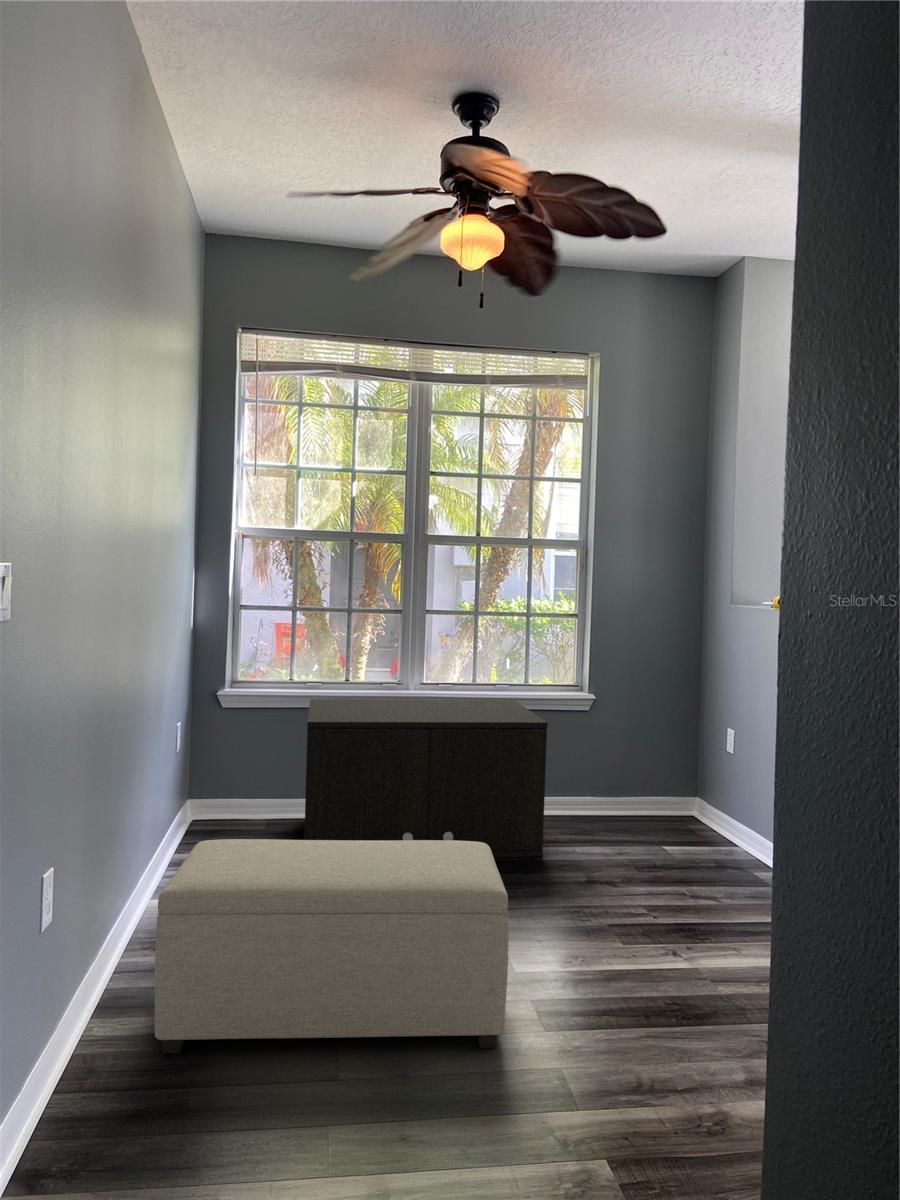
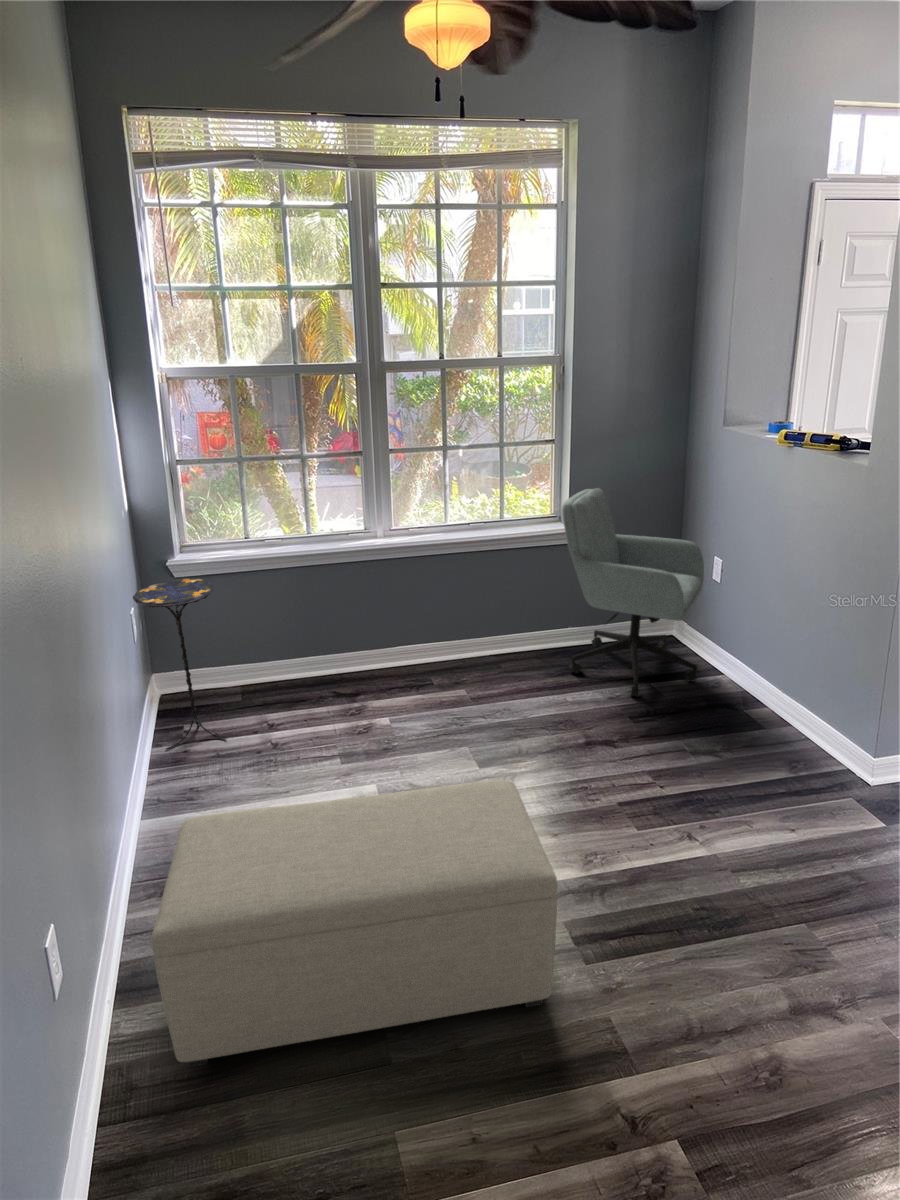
office chair: none [577,656,719,855] -> present [562,488,704,697]
side table: none [185,698,255,855] -> present [133,578,227,749]
storage cabinet: present [304,699,548,857] -> none [274,543,540,746]

